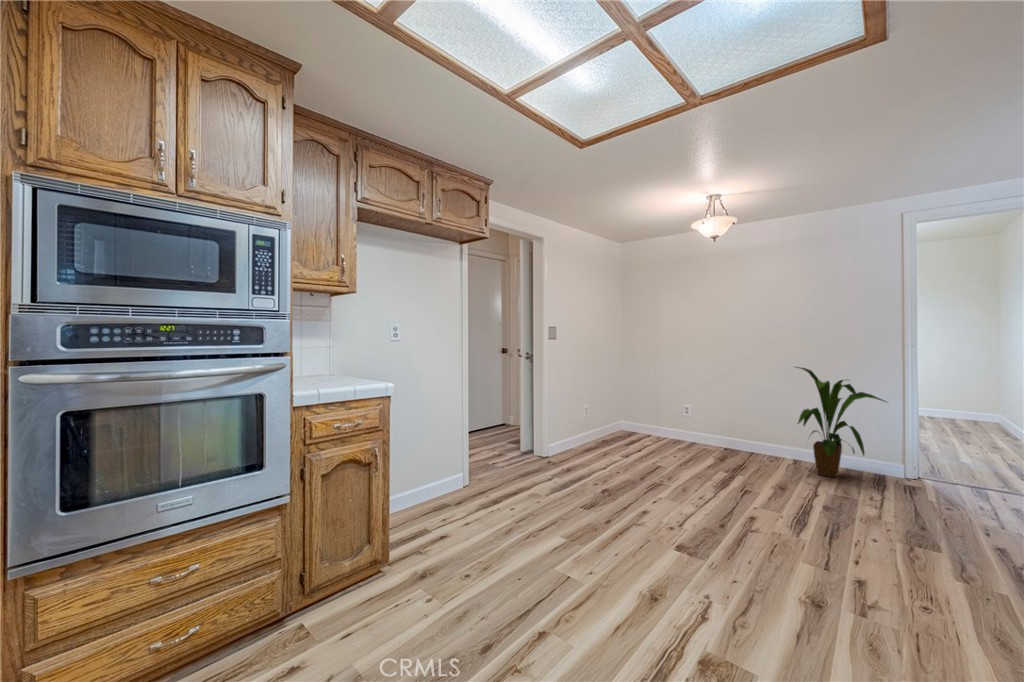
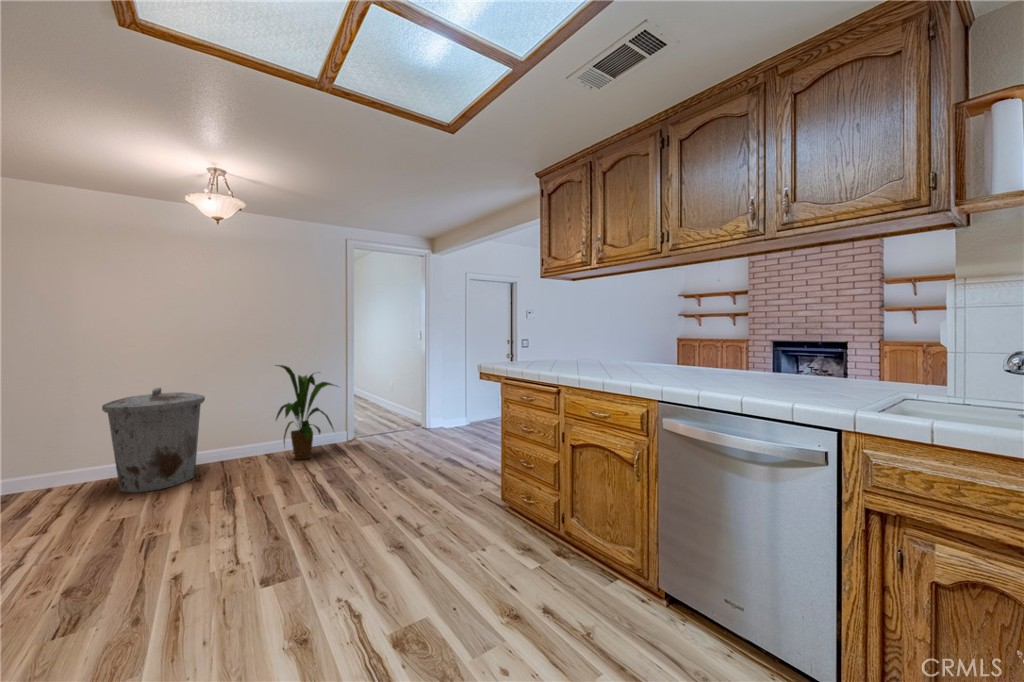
trash can: none [668,377,734,457] -> present [102,388,205,493]

